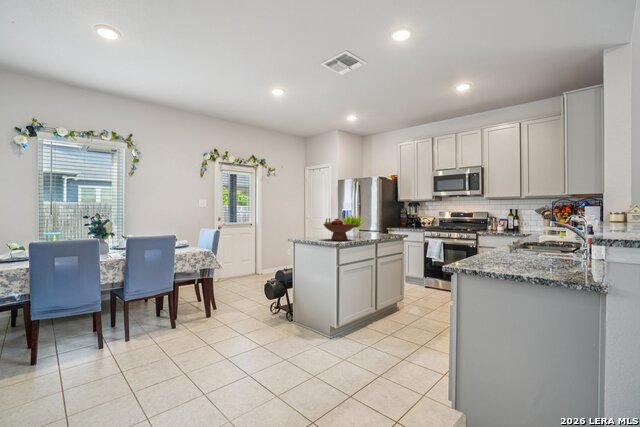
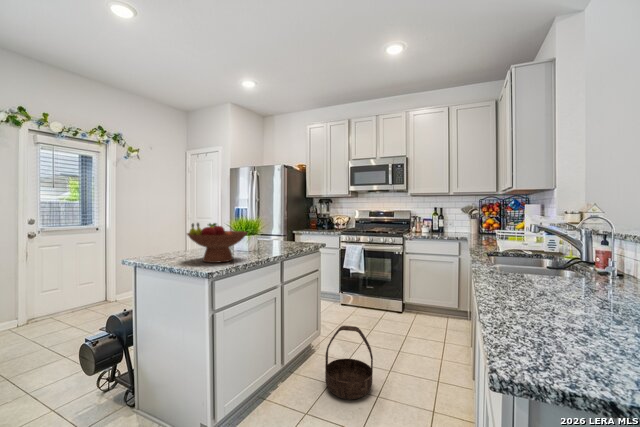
basket: none [404,288,437,333] -> present [325,326,373,399]

